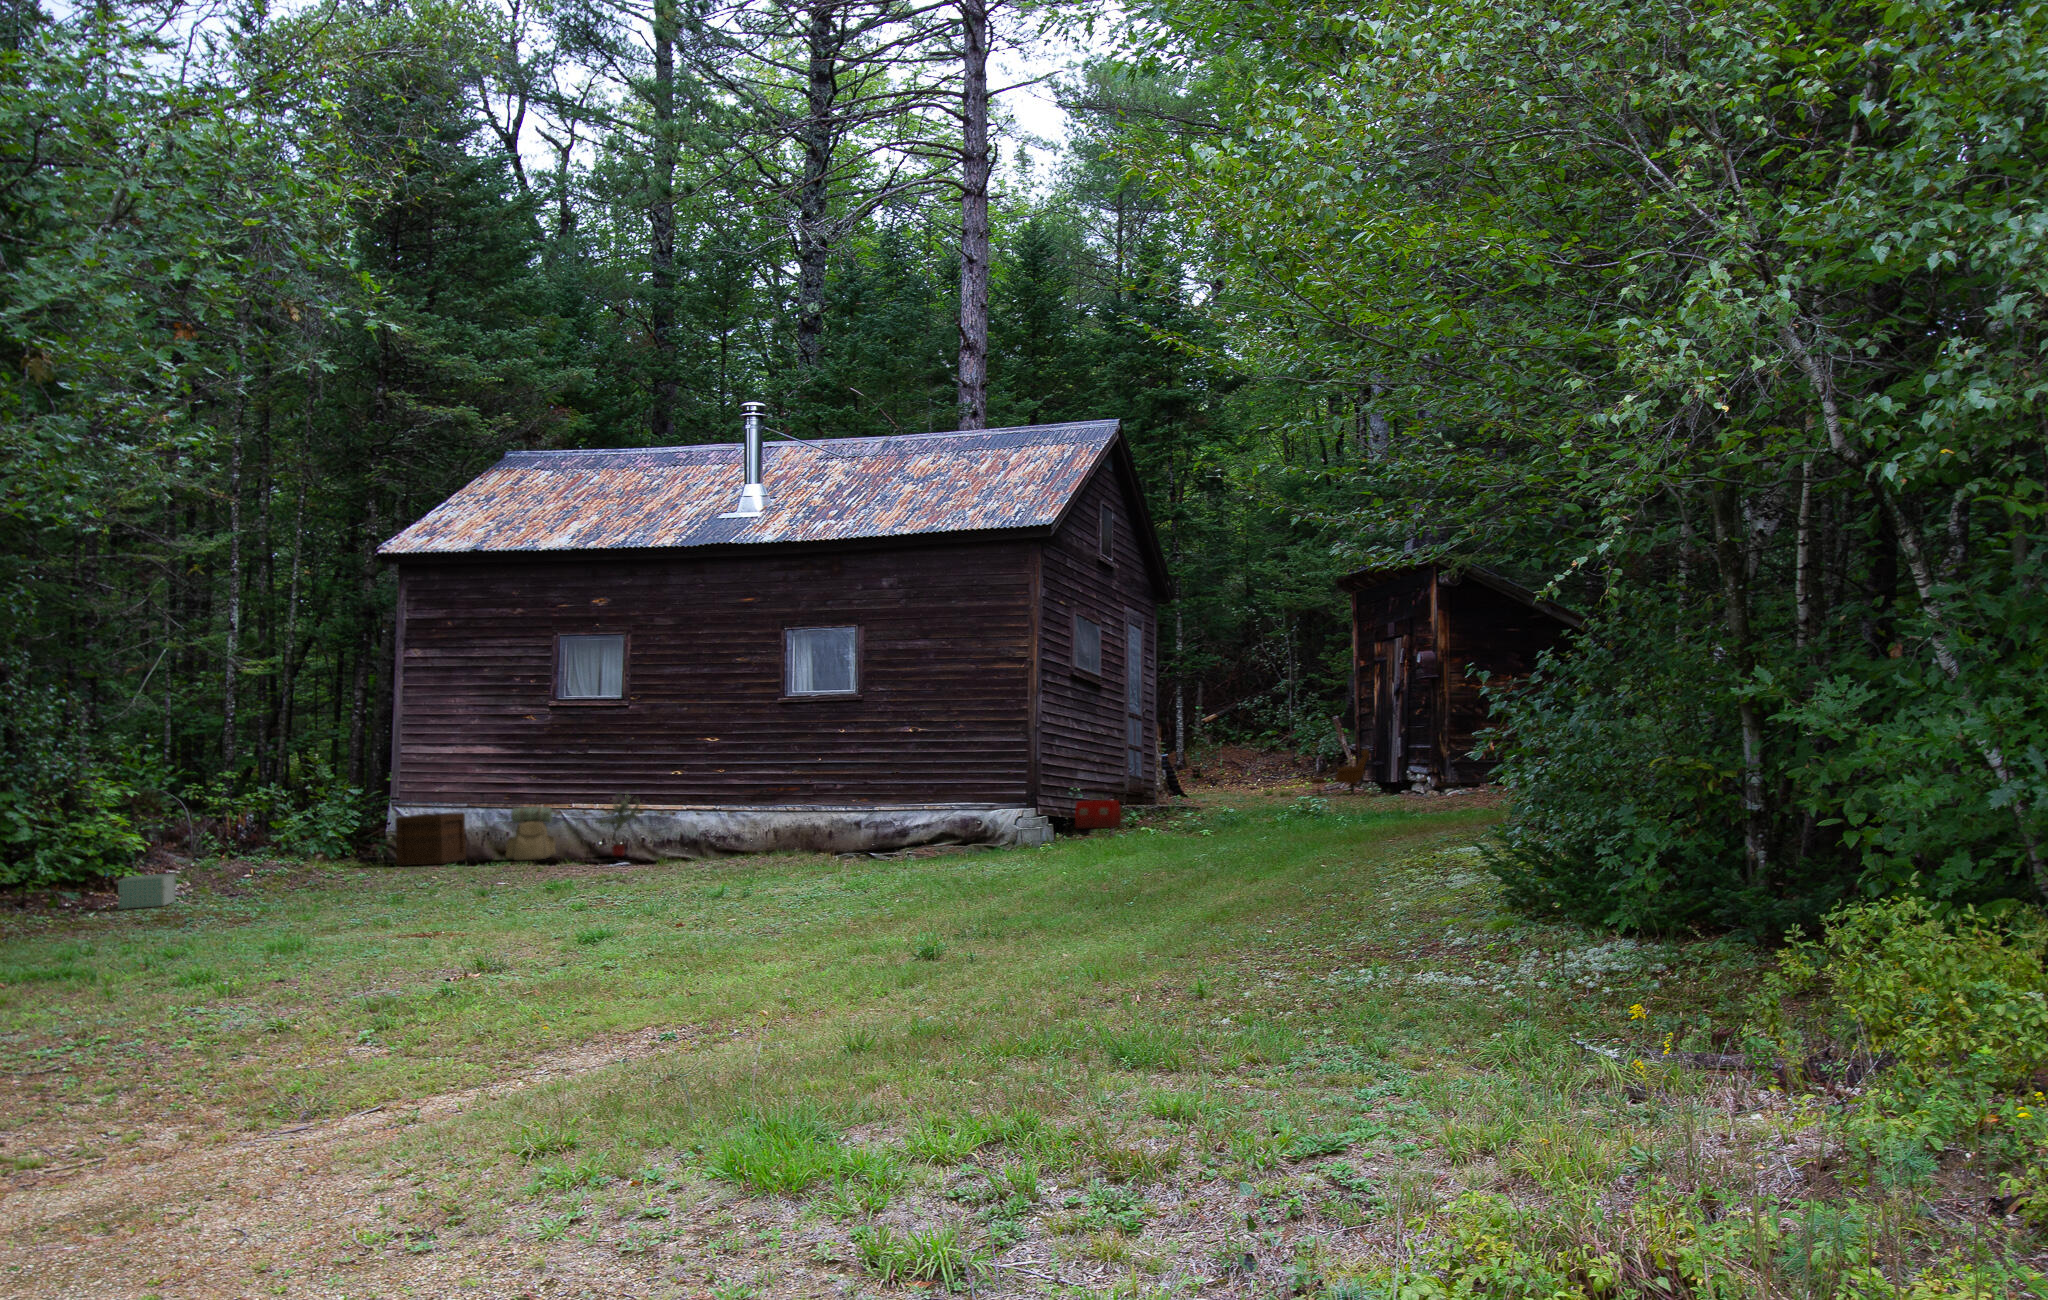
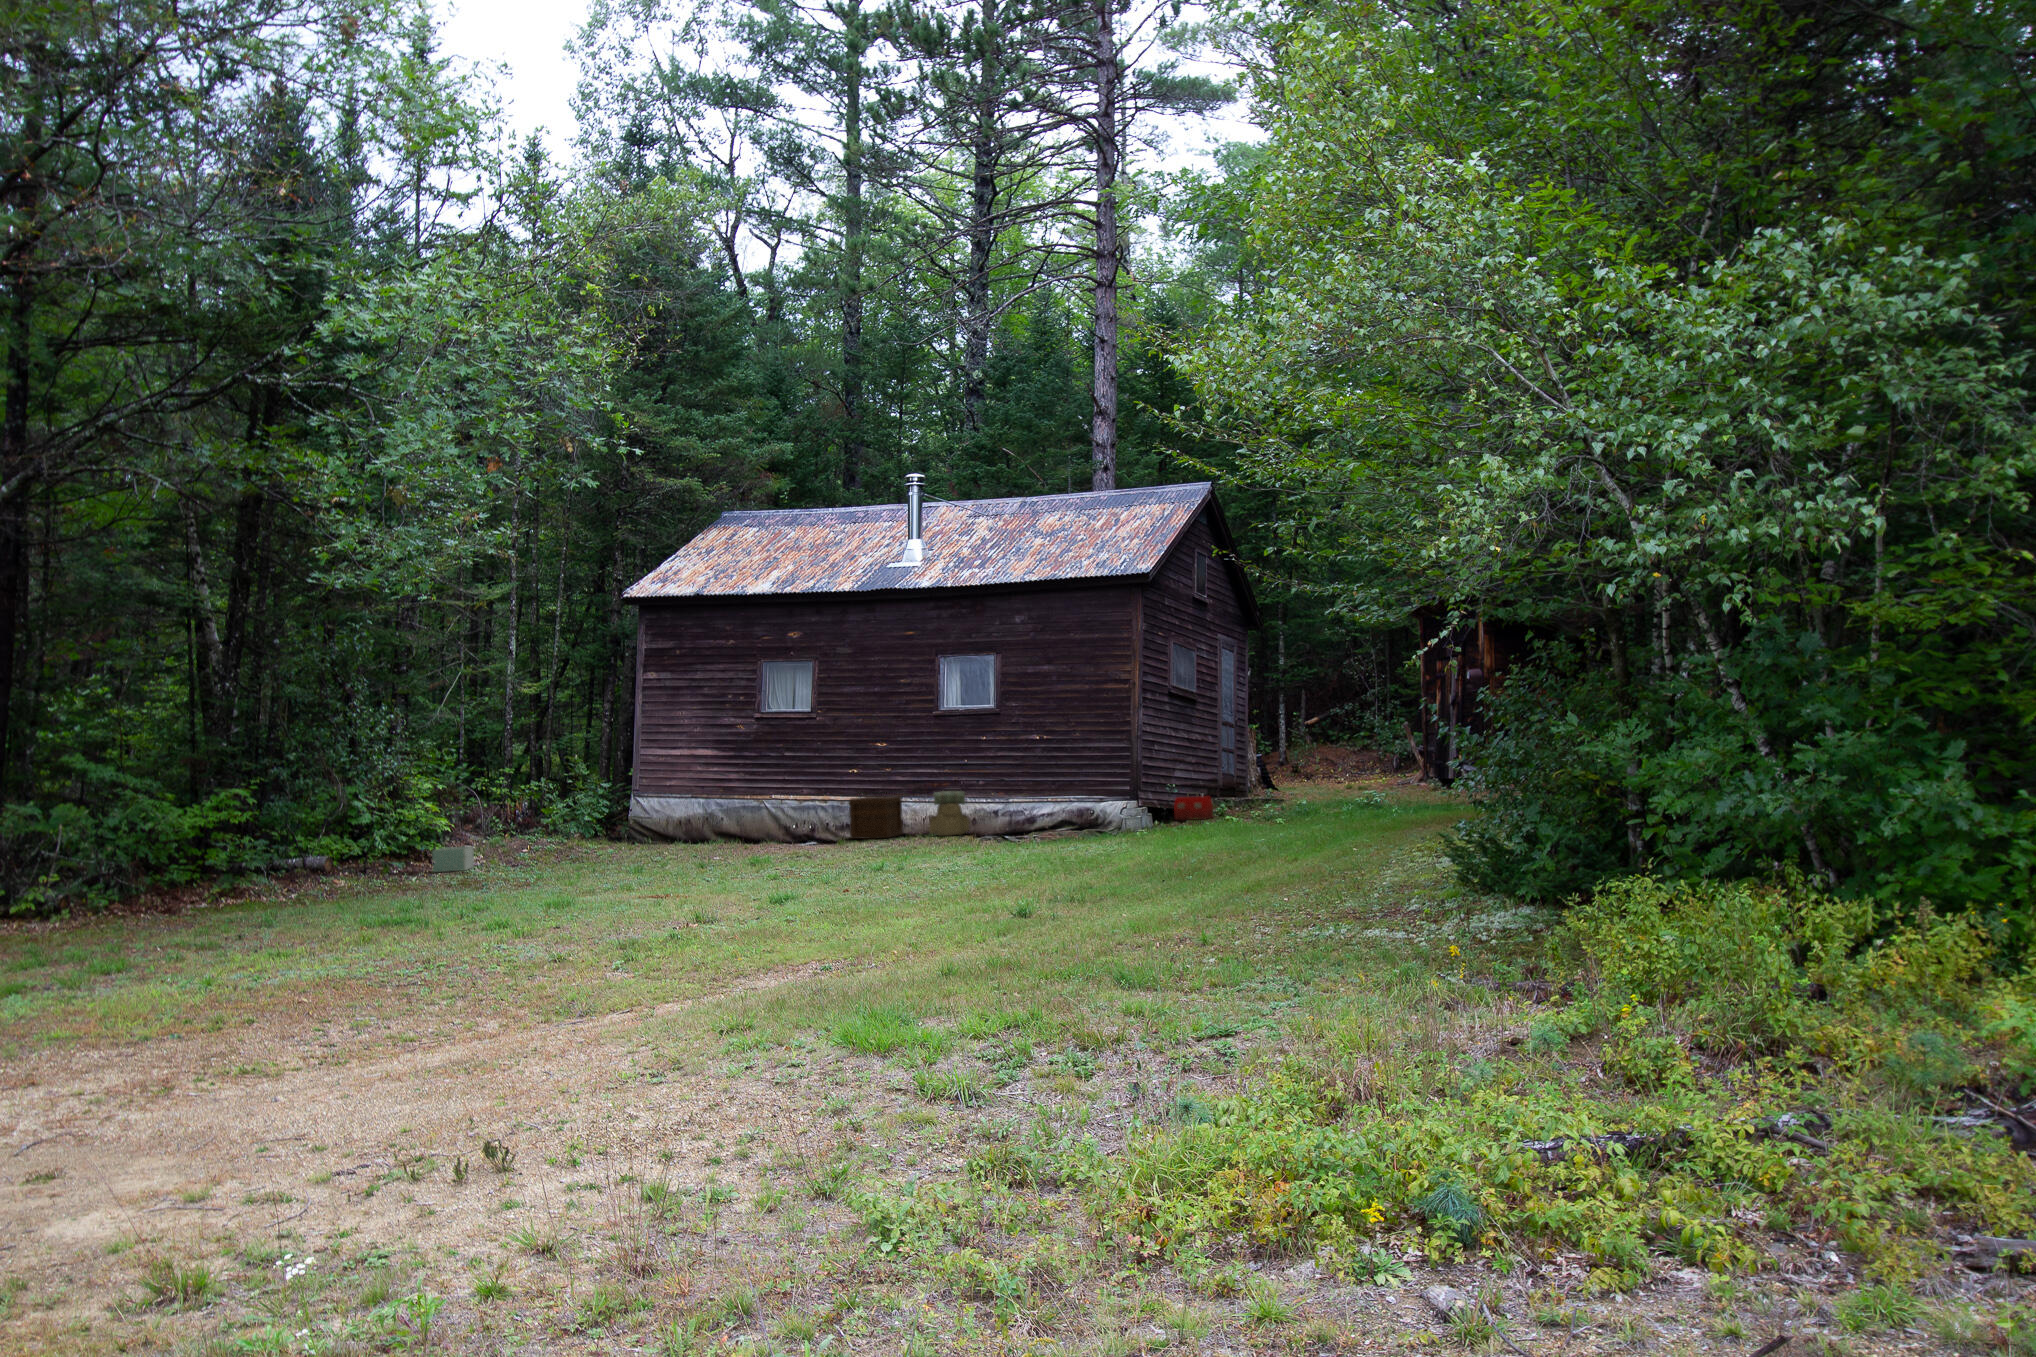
lounge chair: present [1310,749,1369,794] -> none [1380,755,1434,795]
potted tree: present [596,792,640,857] -> none [789,786,825,838]
backpack: present [506,806,556,860] -> present [930,791,969,836]
wooden crate: present [395,812,466,866] -> present [849,796,903,839]

